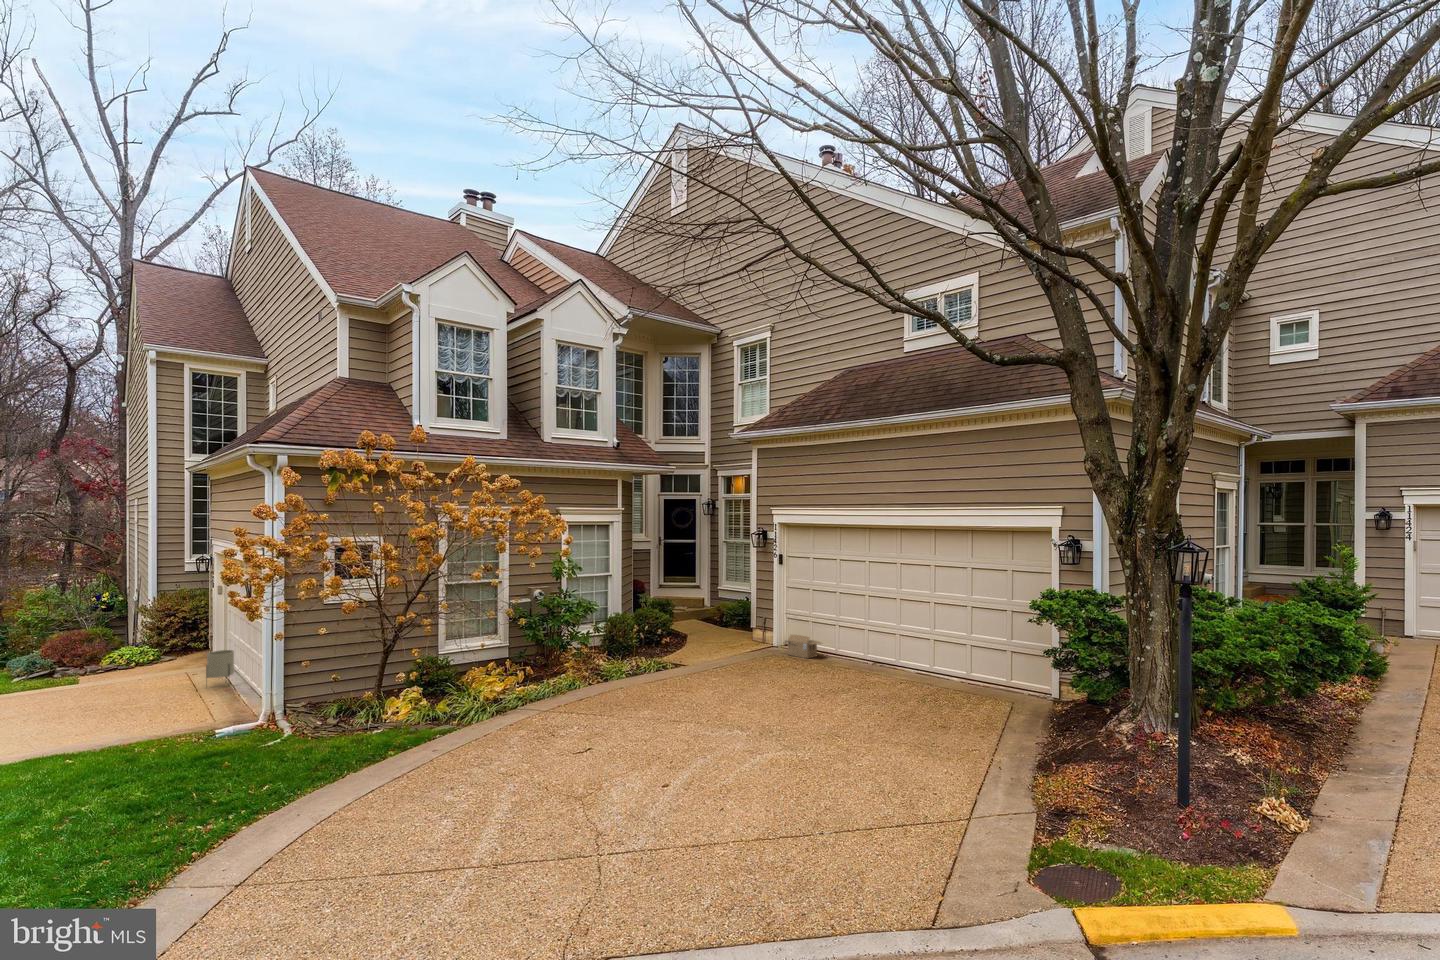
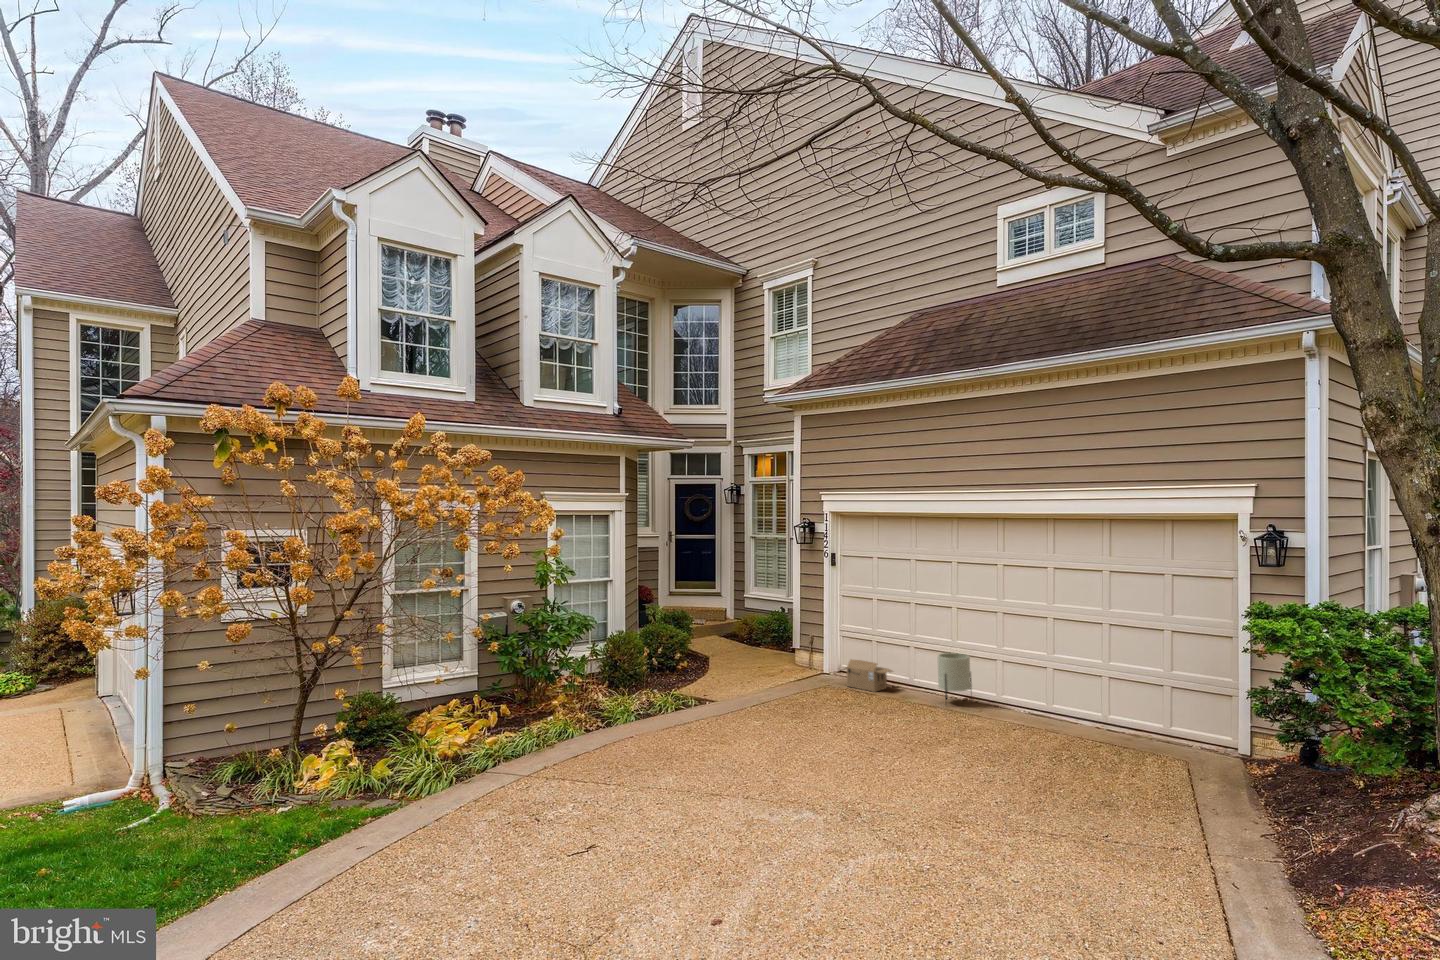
planter: present [206,650,234,678] -> present [938,653,972,699]

